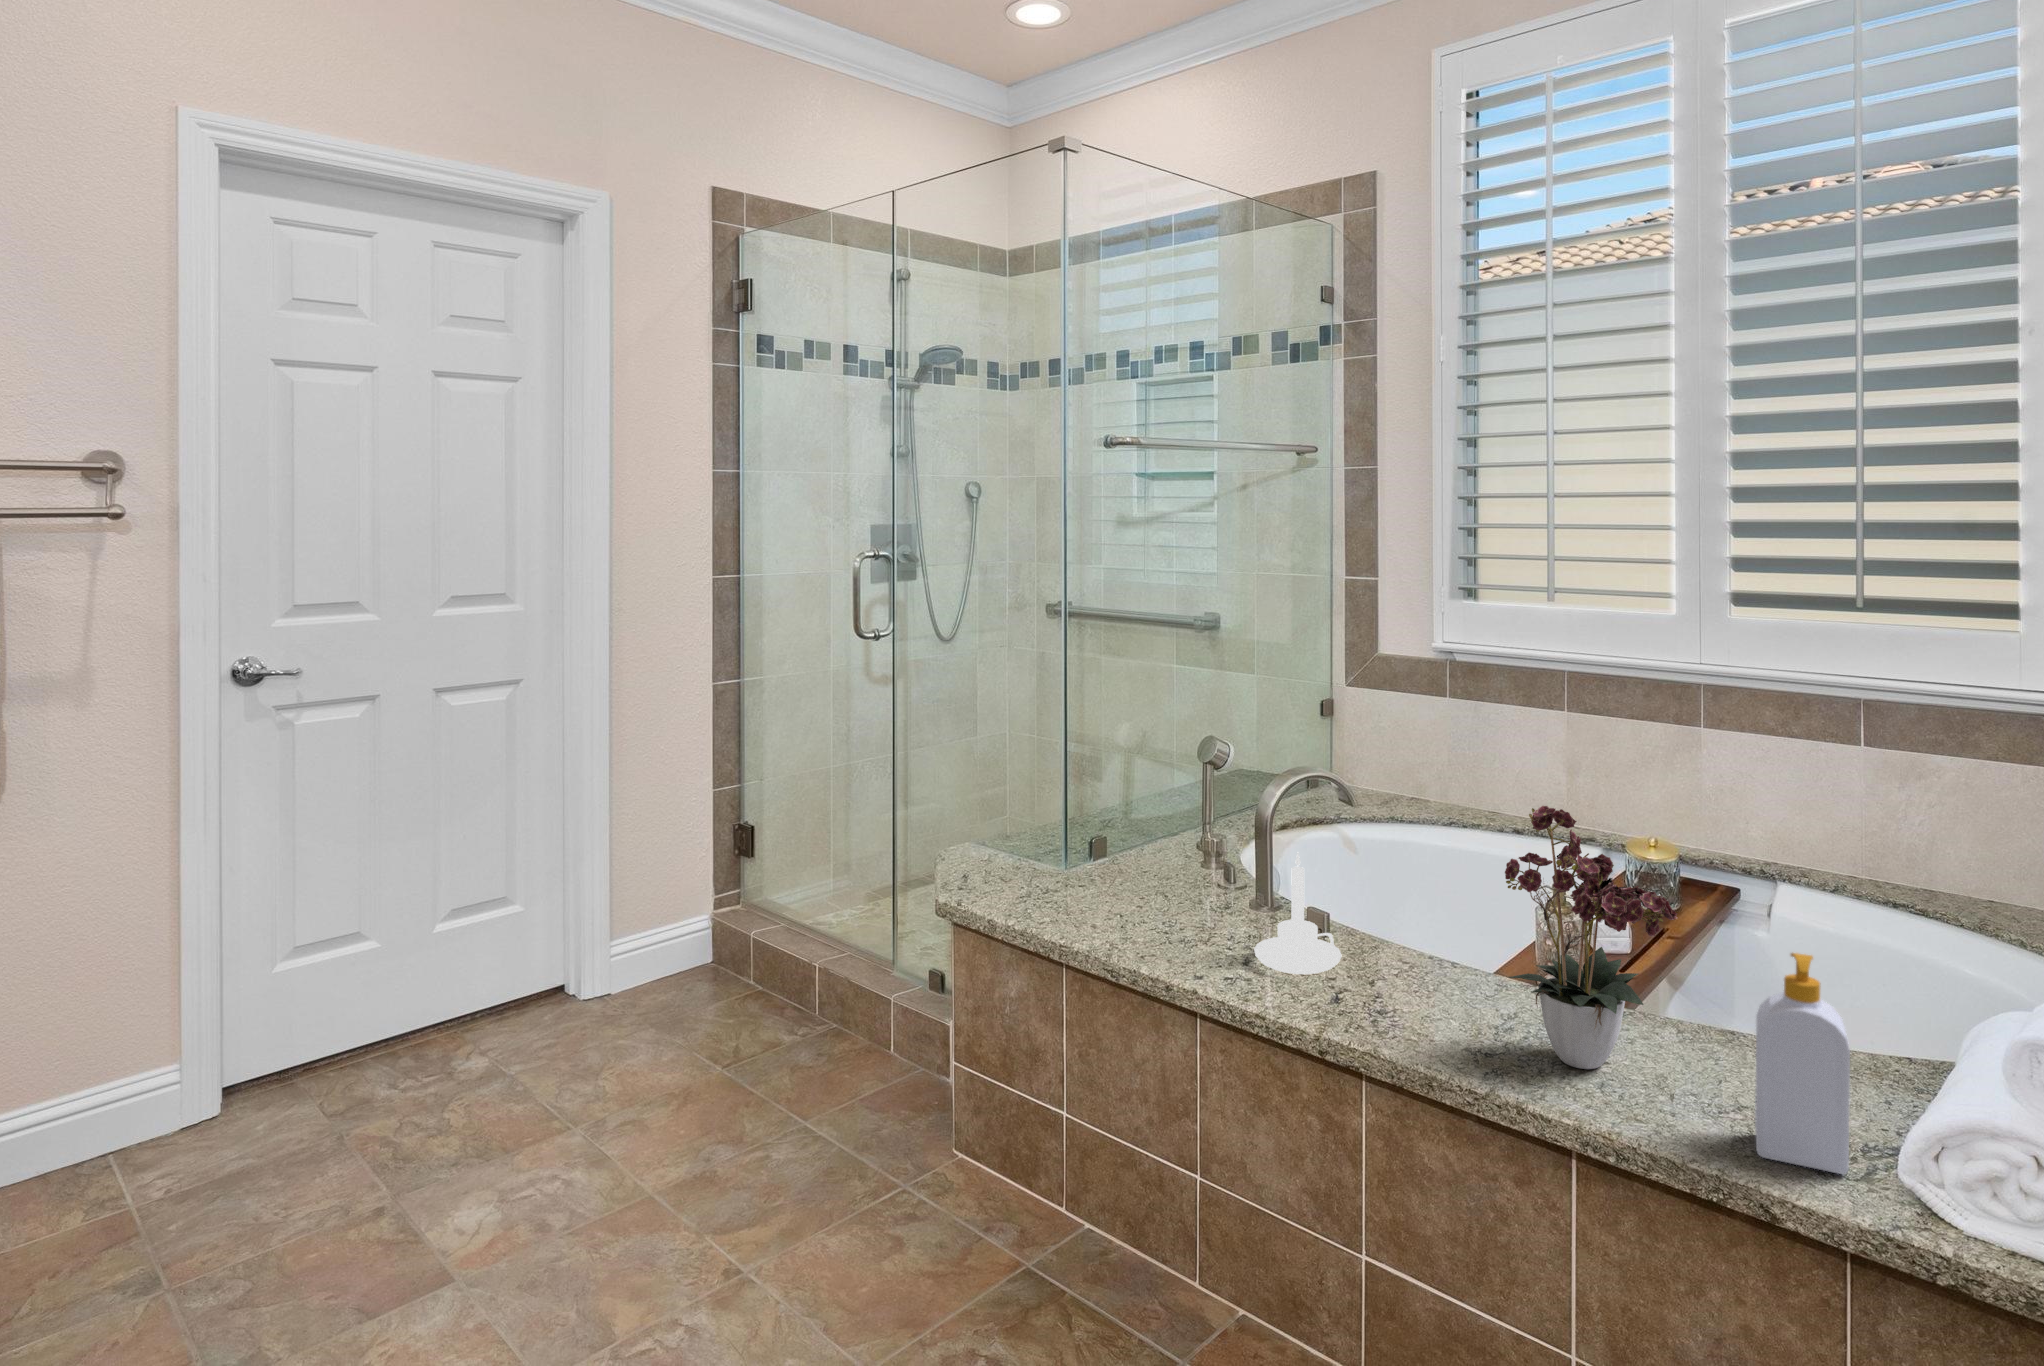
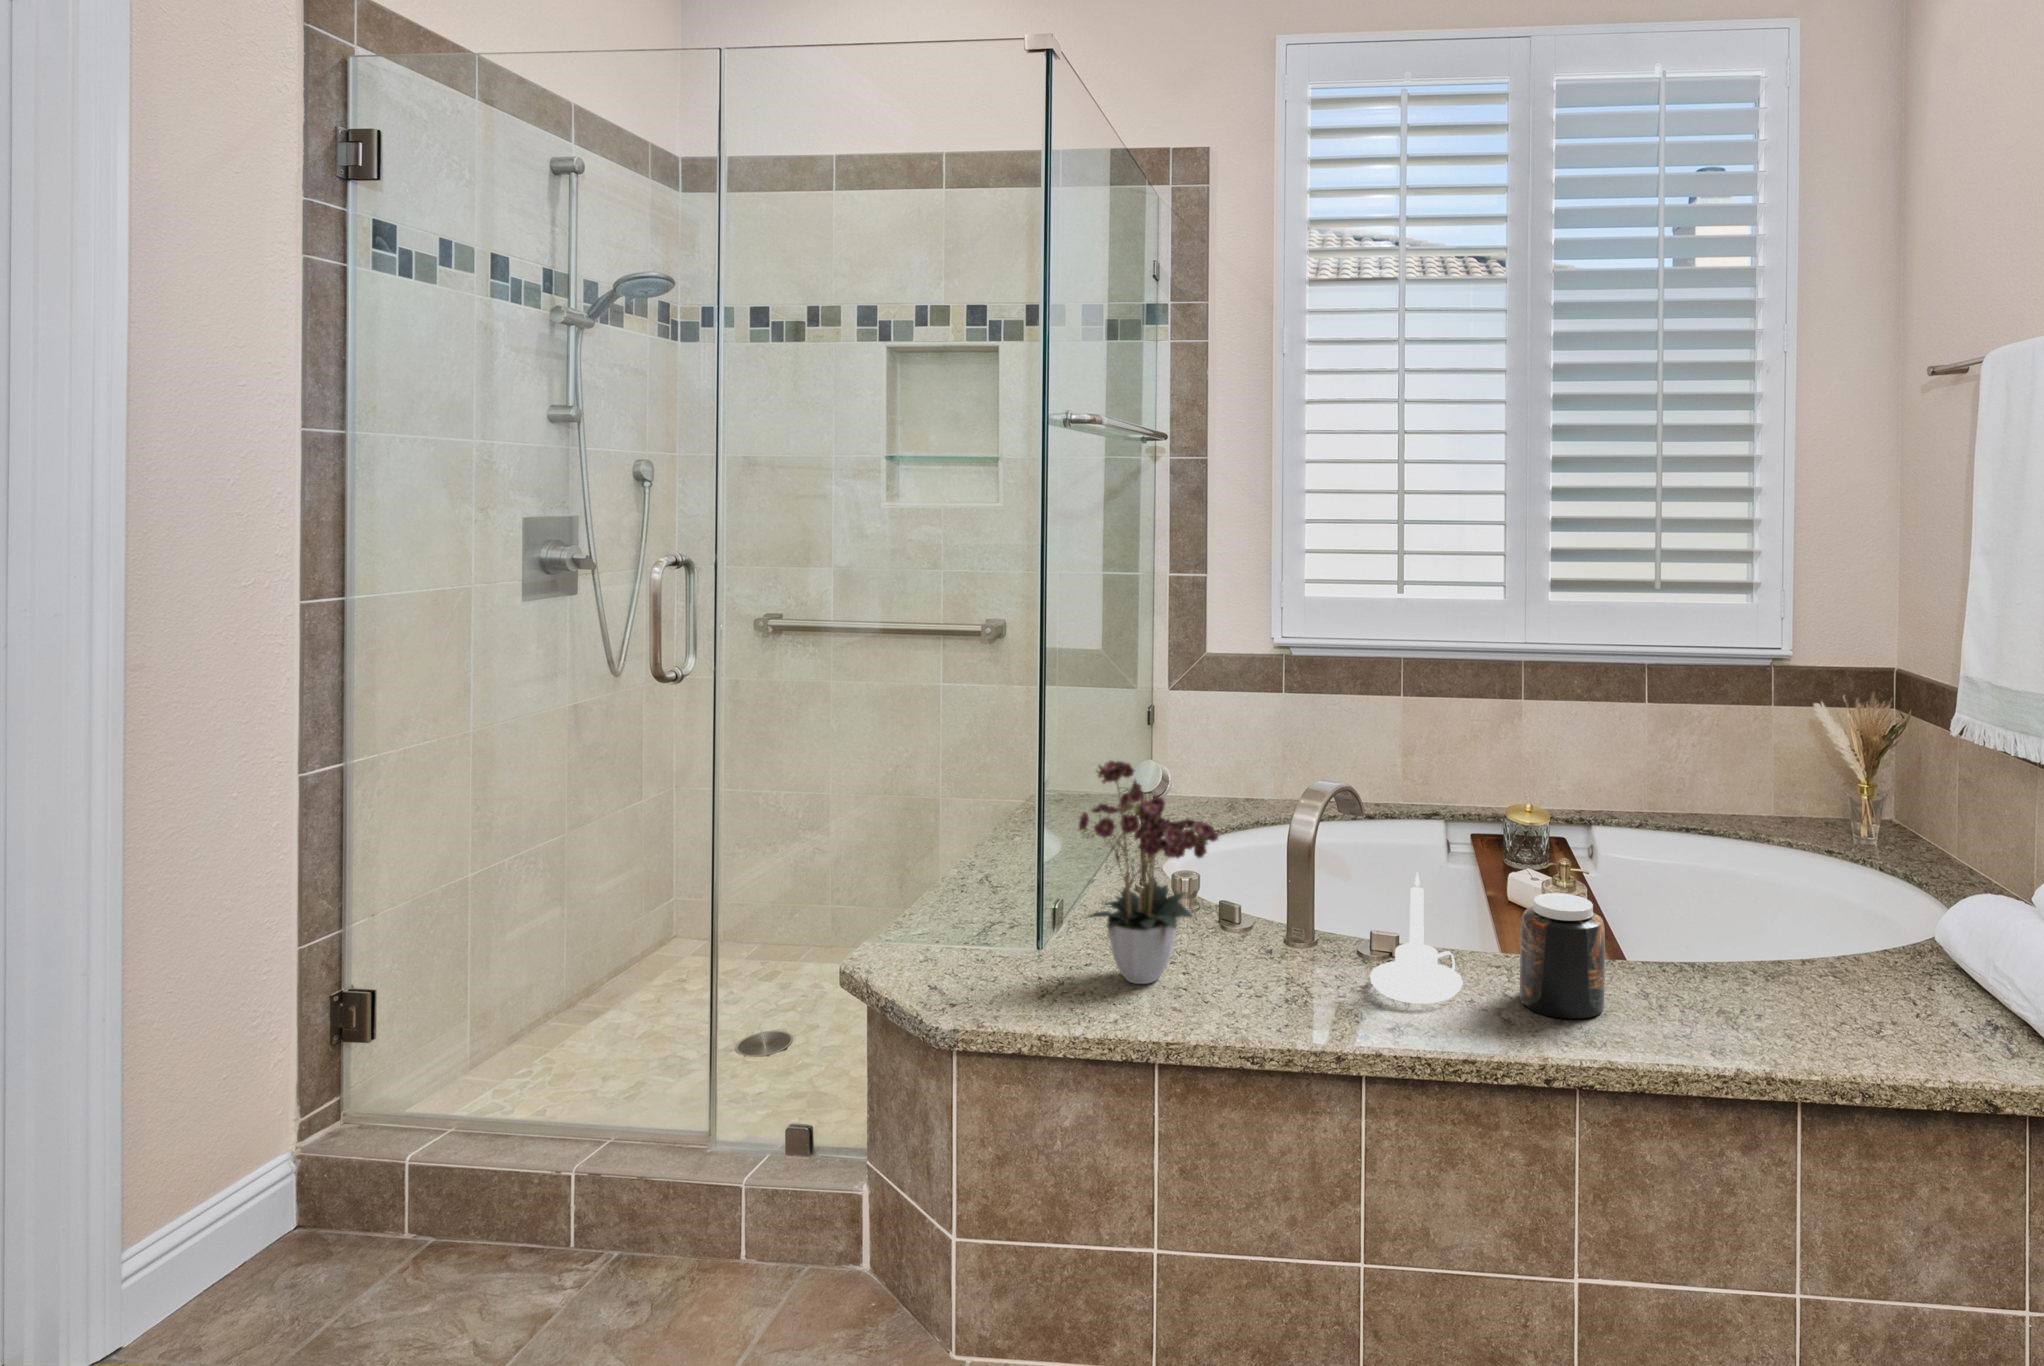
flower arrangement: present [1505,806,1677,1069] -> present [1079,761,1218,984]
jar: none [1372,893,1453,1018] -> present [1520,893,1605,1019]
soap bottle: present [1755,953,1850,1174] -> none [1925,883,2019,1063]

